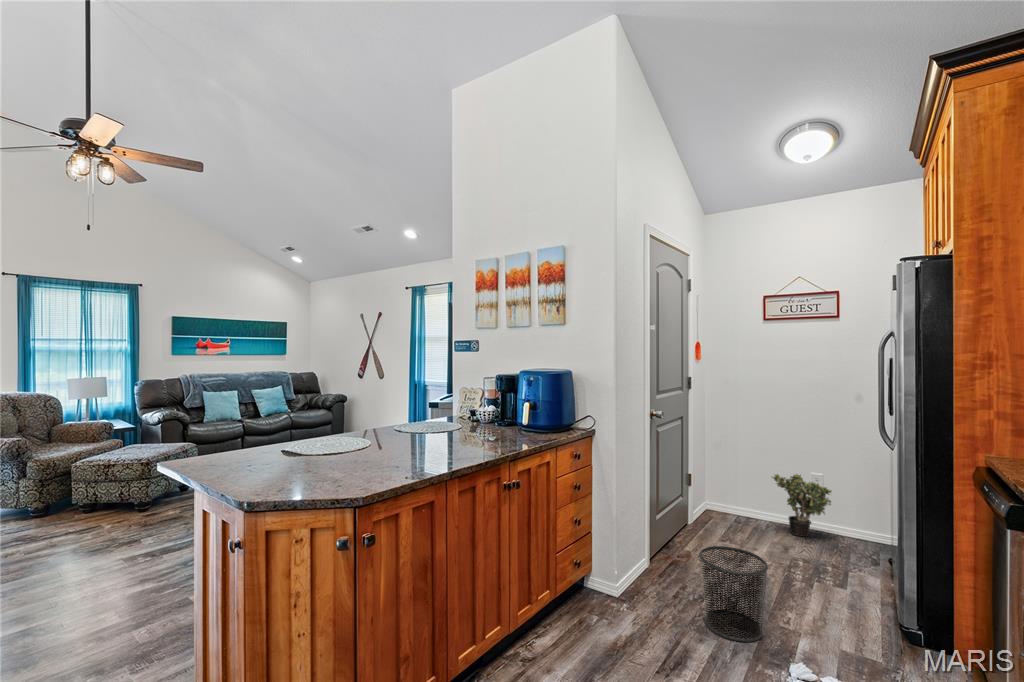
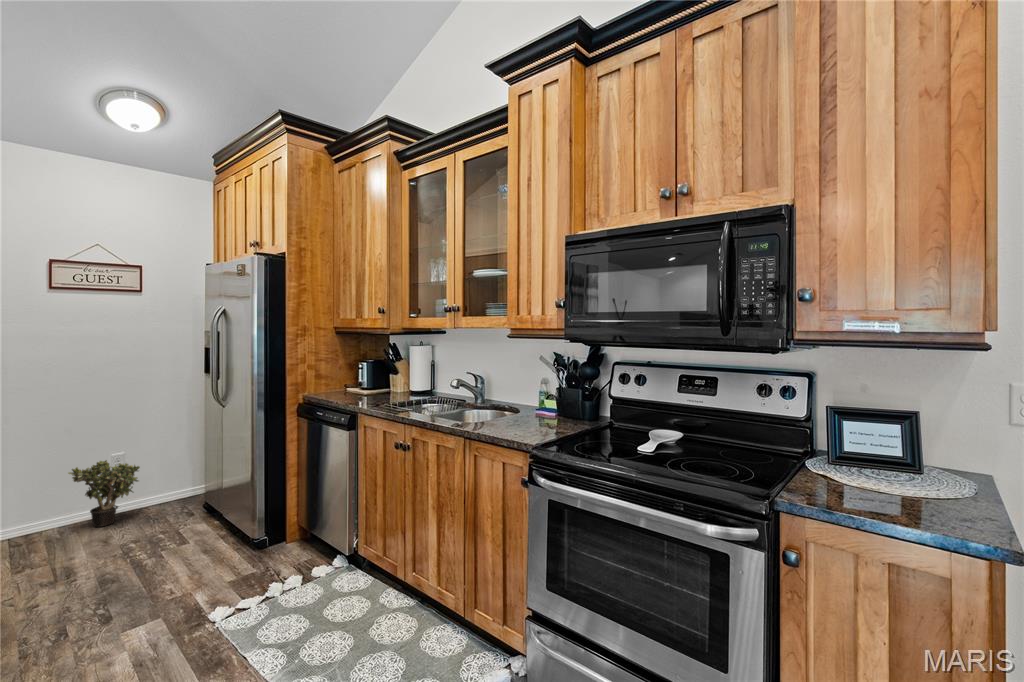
waste bin: present [699,546,768,642] -> none [83,543,170,647]

